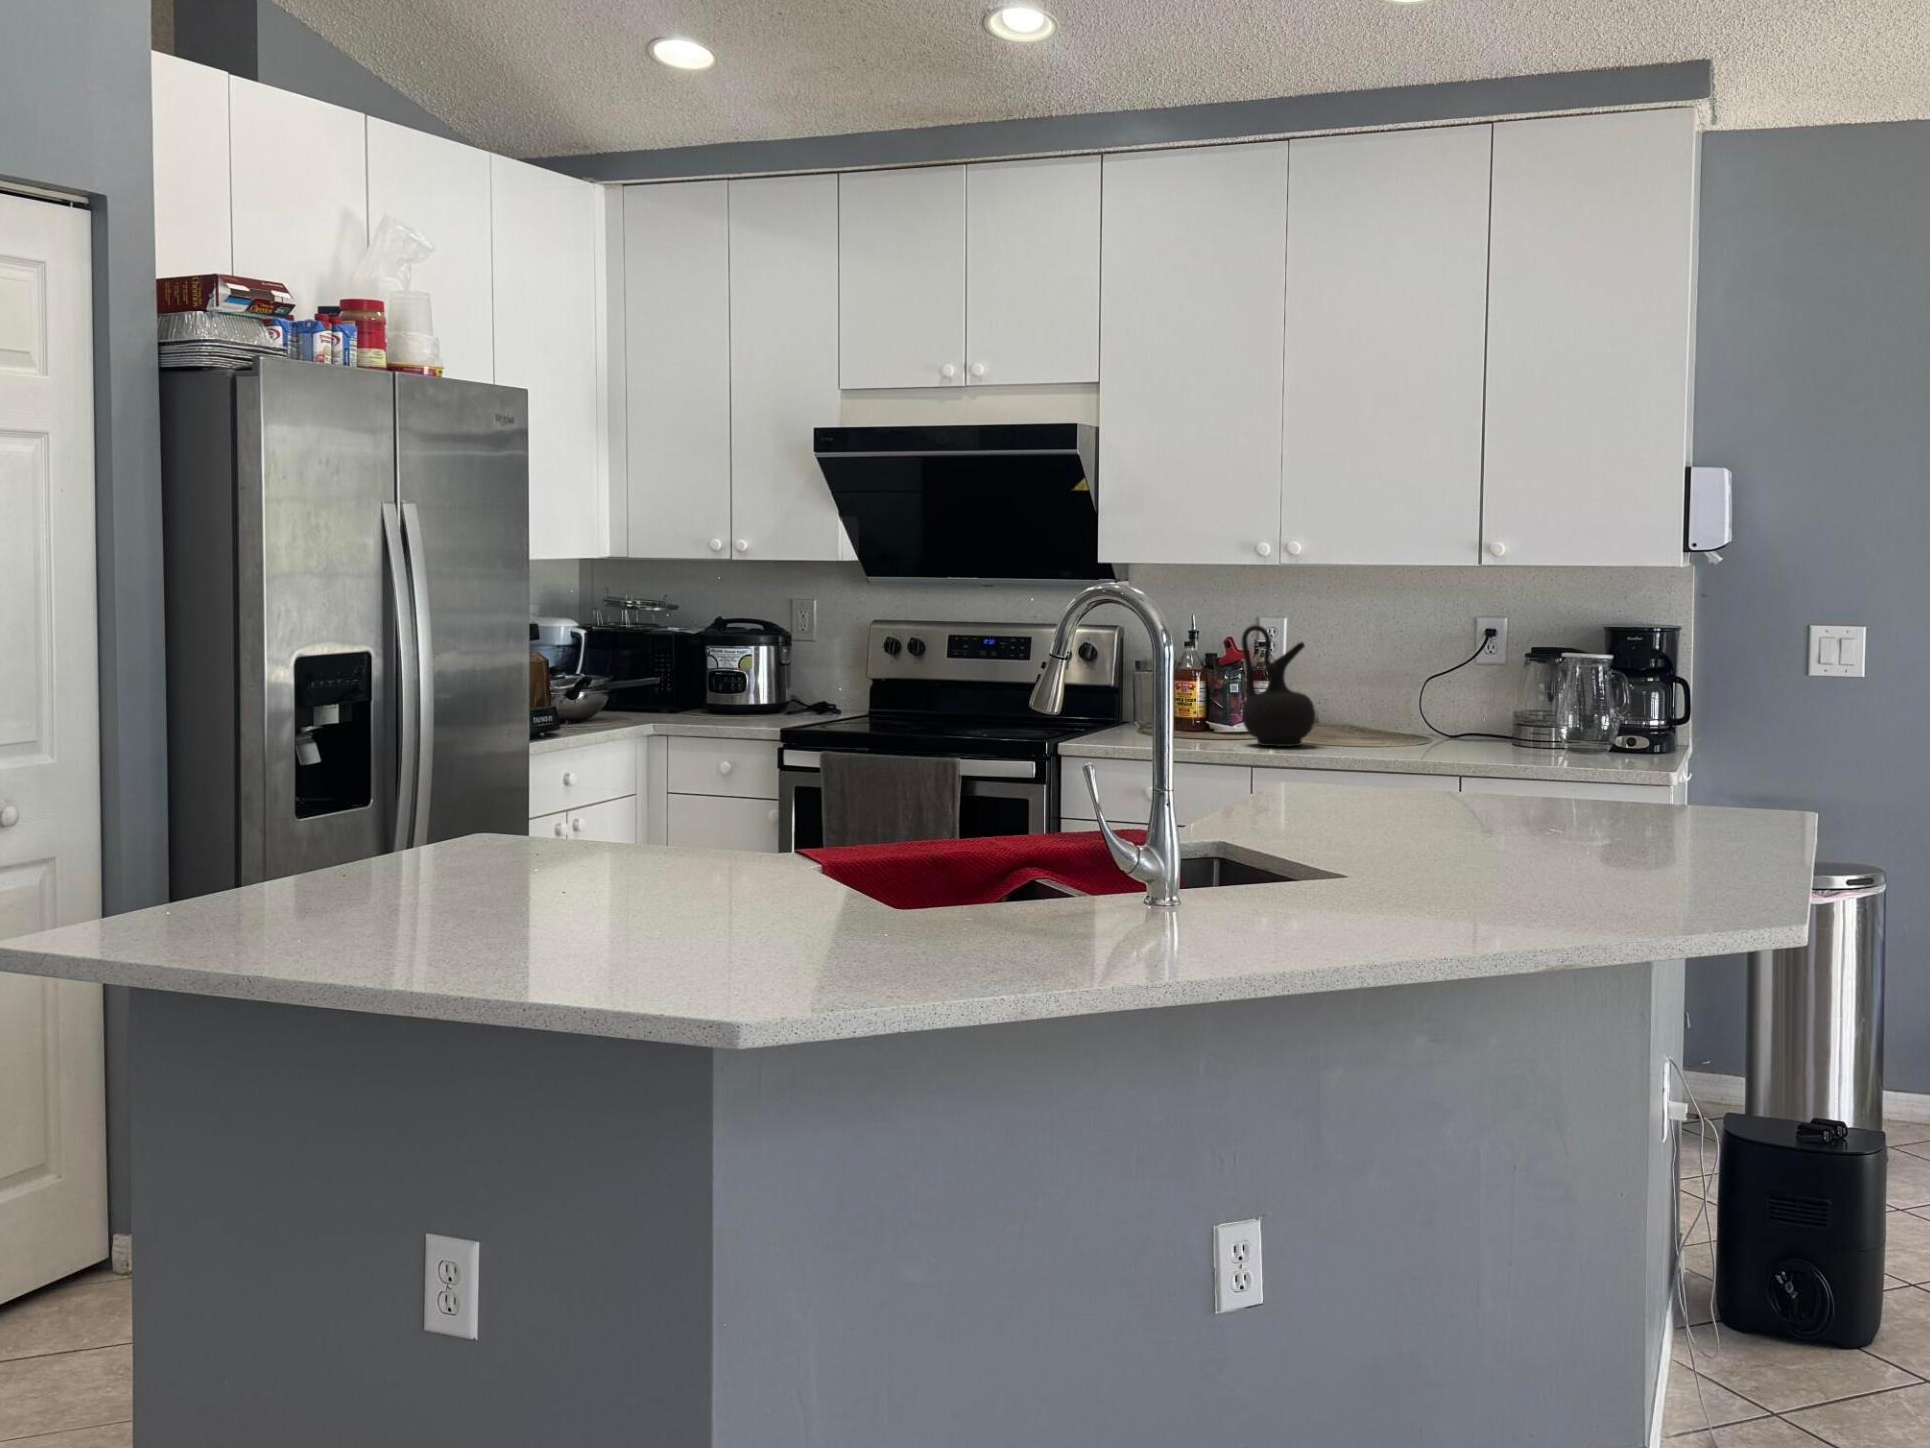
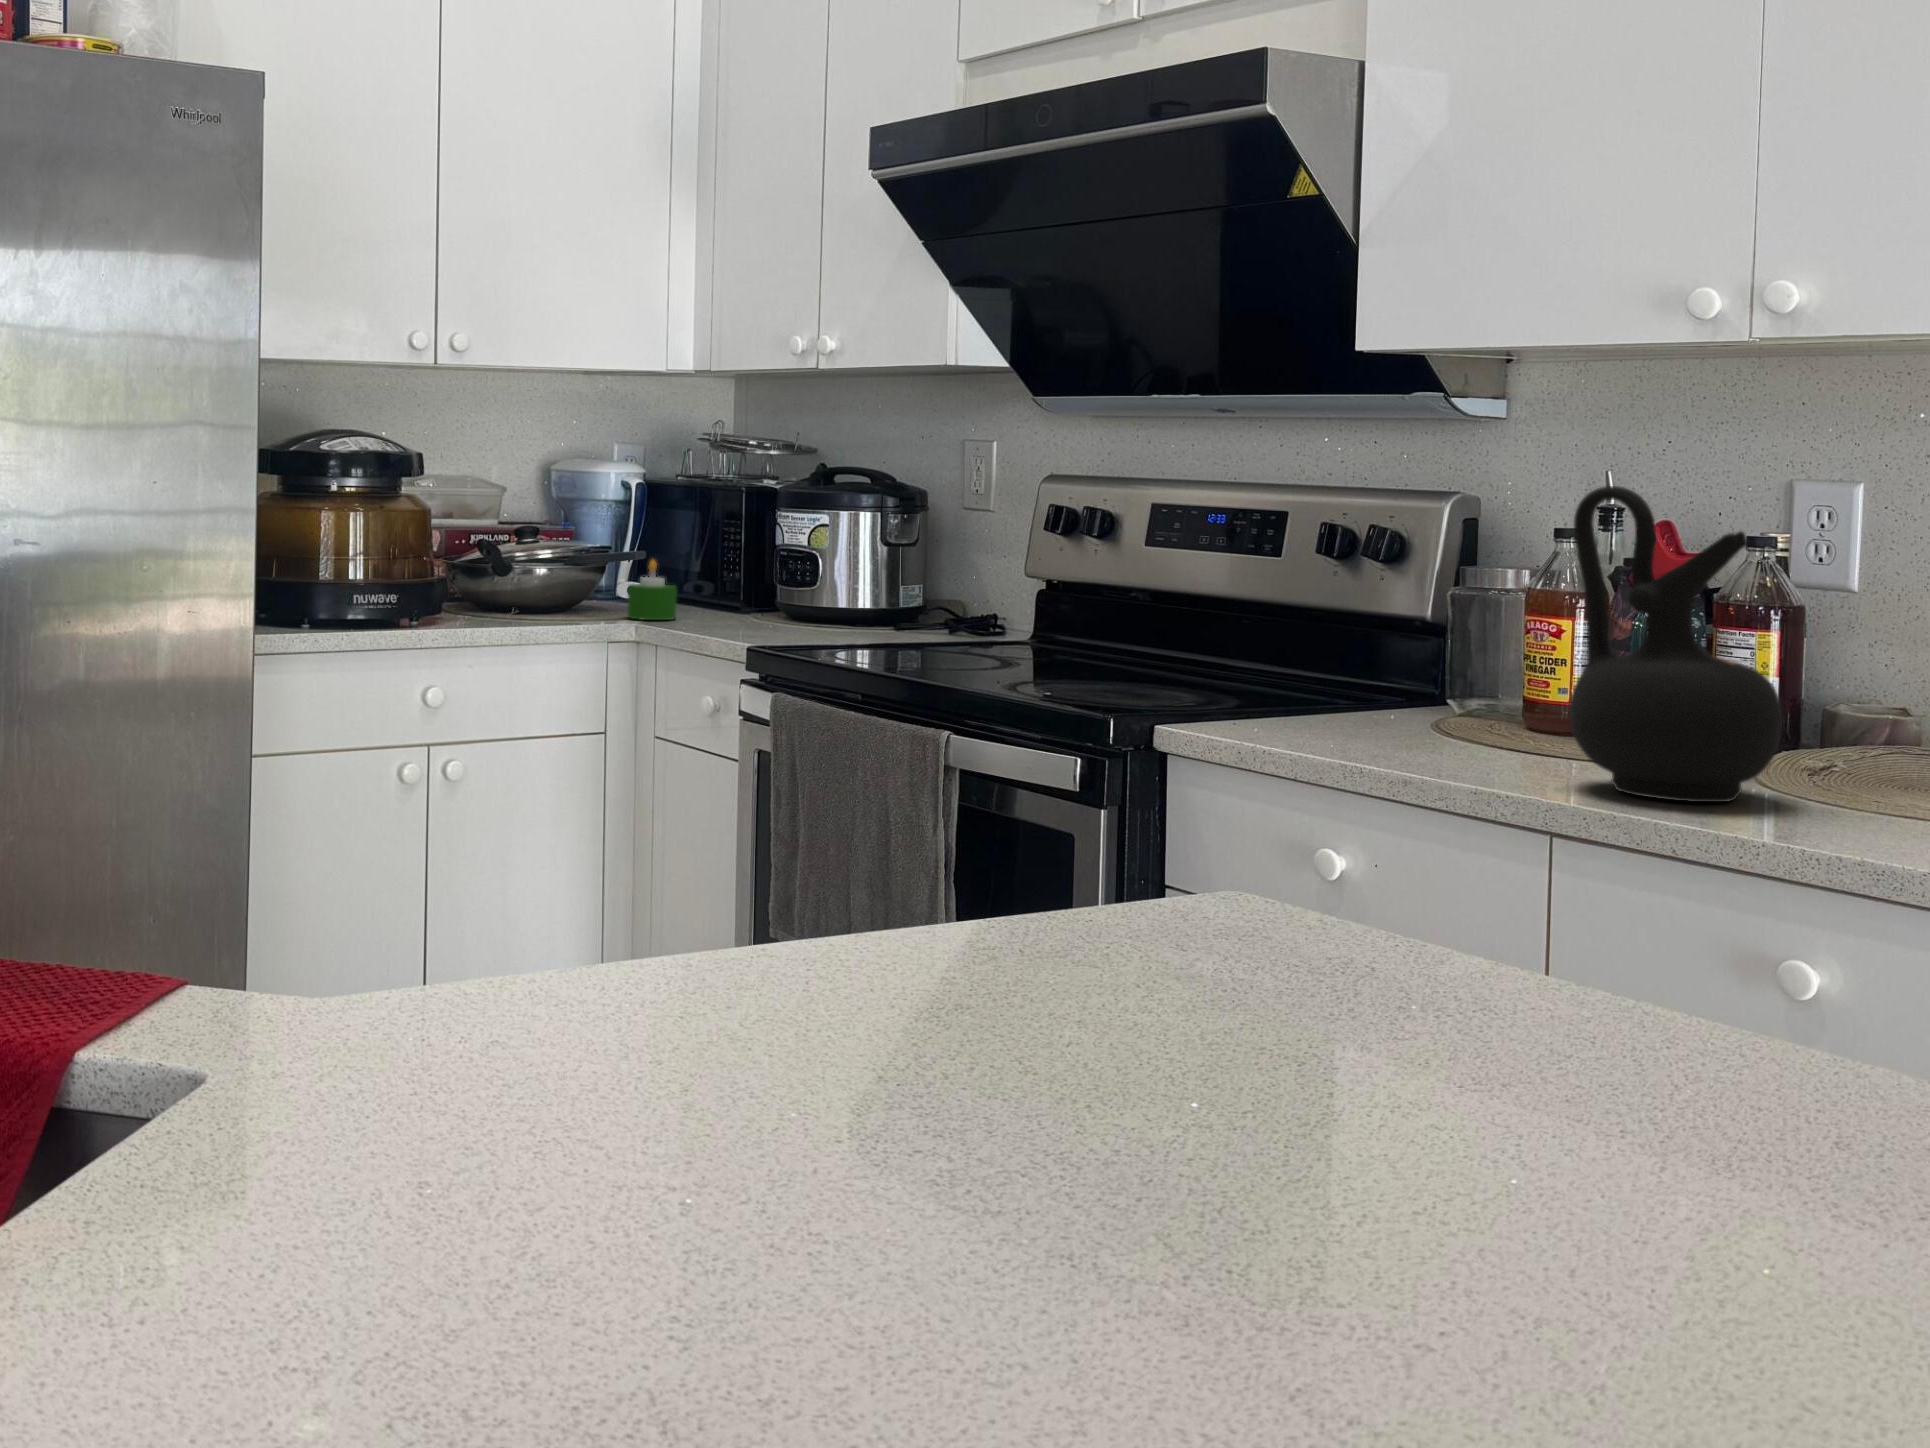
candle: none [618,680,649,718] -> present [627,560,677,620]

